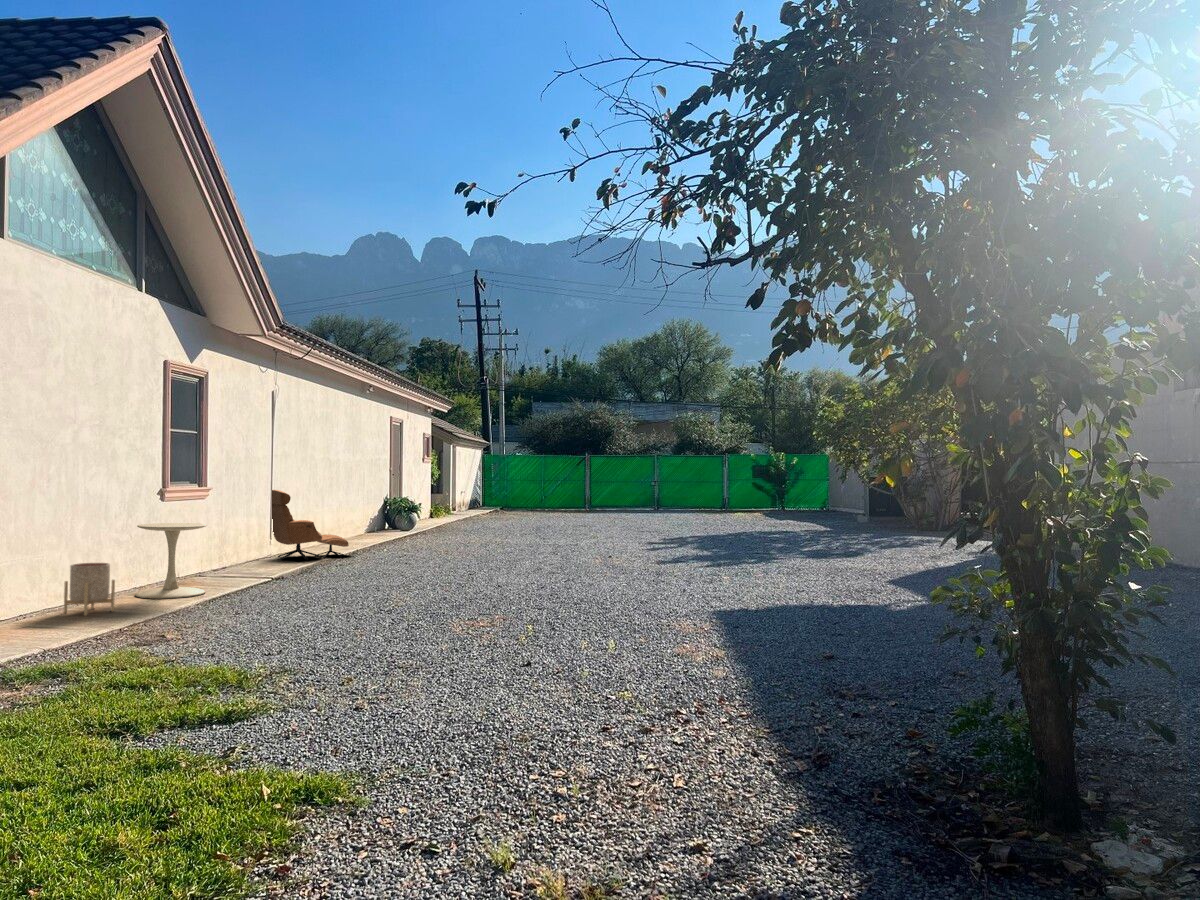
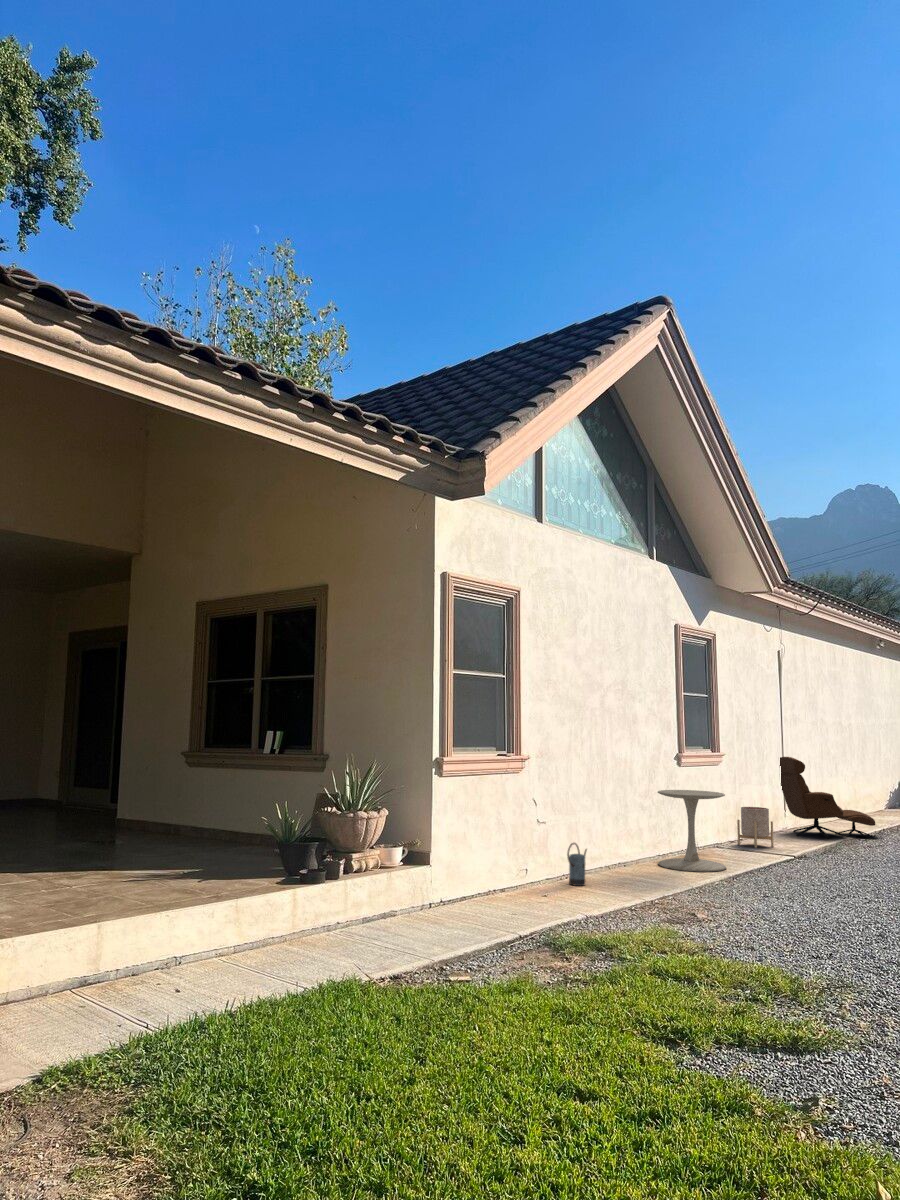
planter: present [64,563,115,616] -> present [737,807,774,848]
watering can: none [27,581,52,624] -> present [567,843,587,886]

